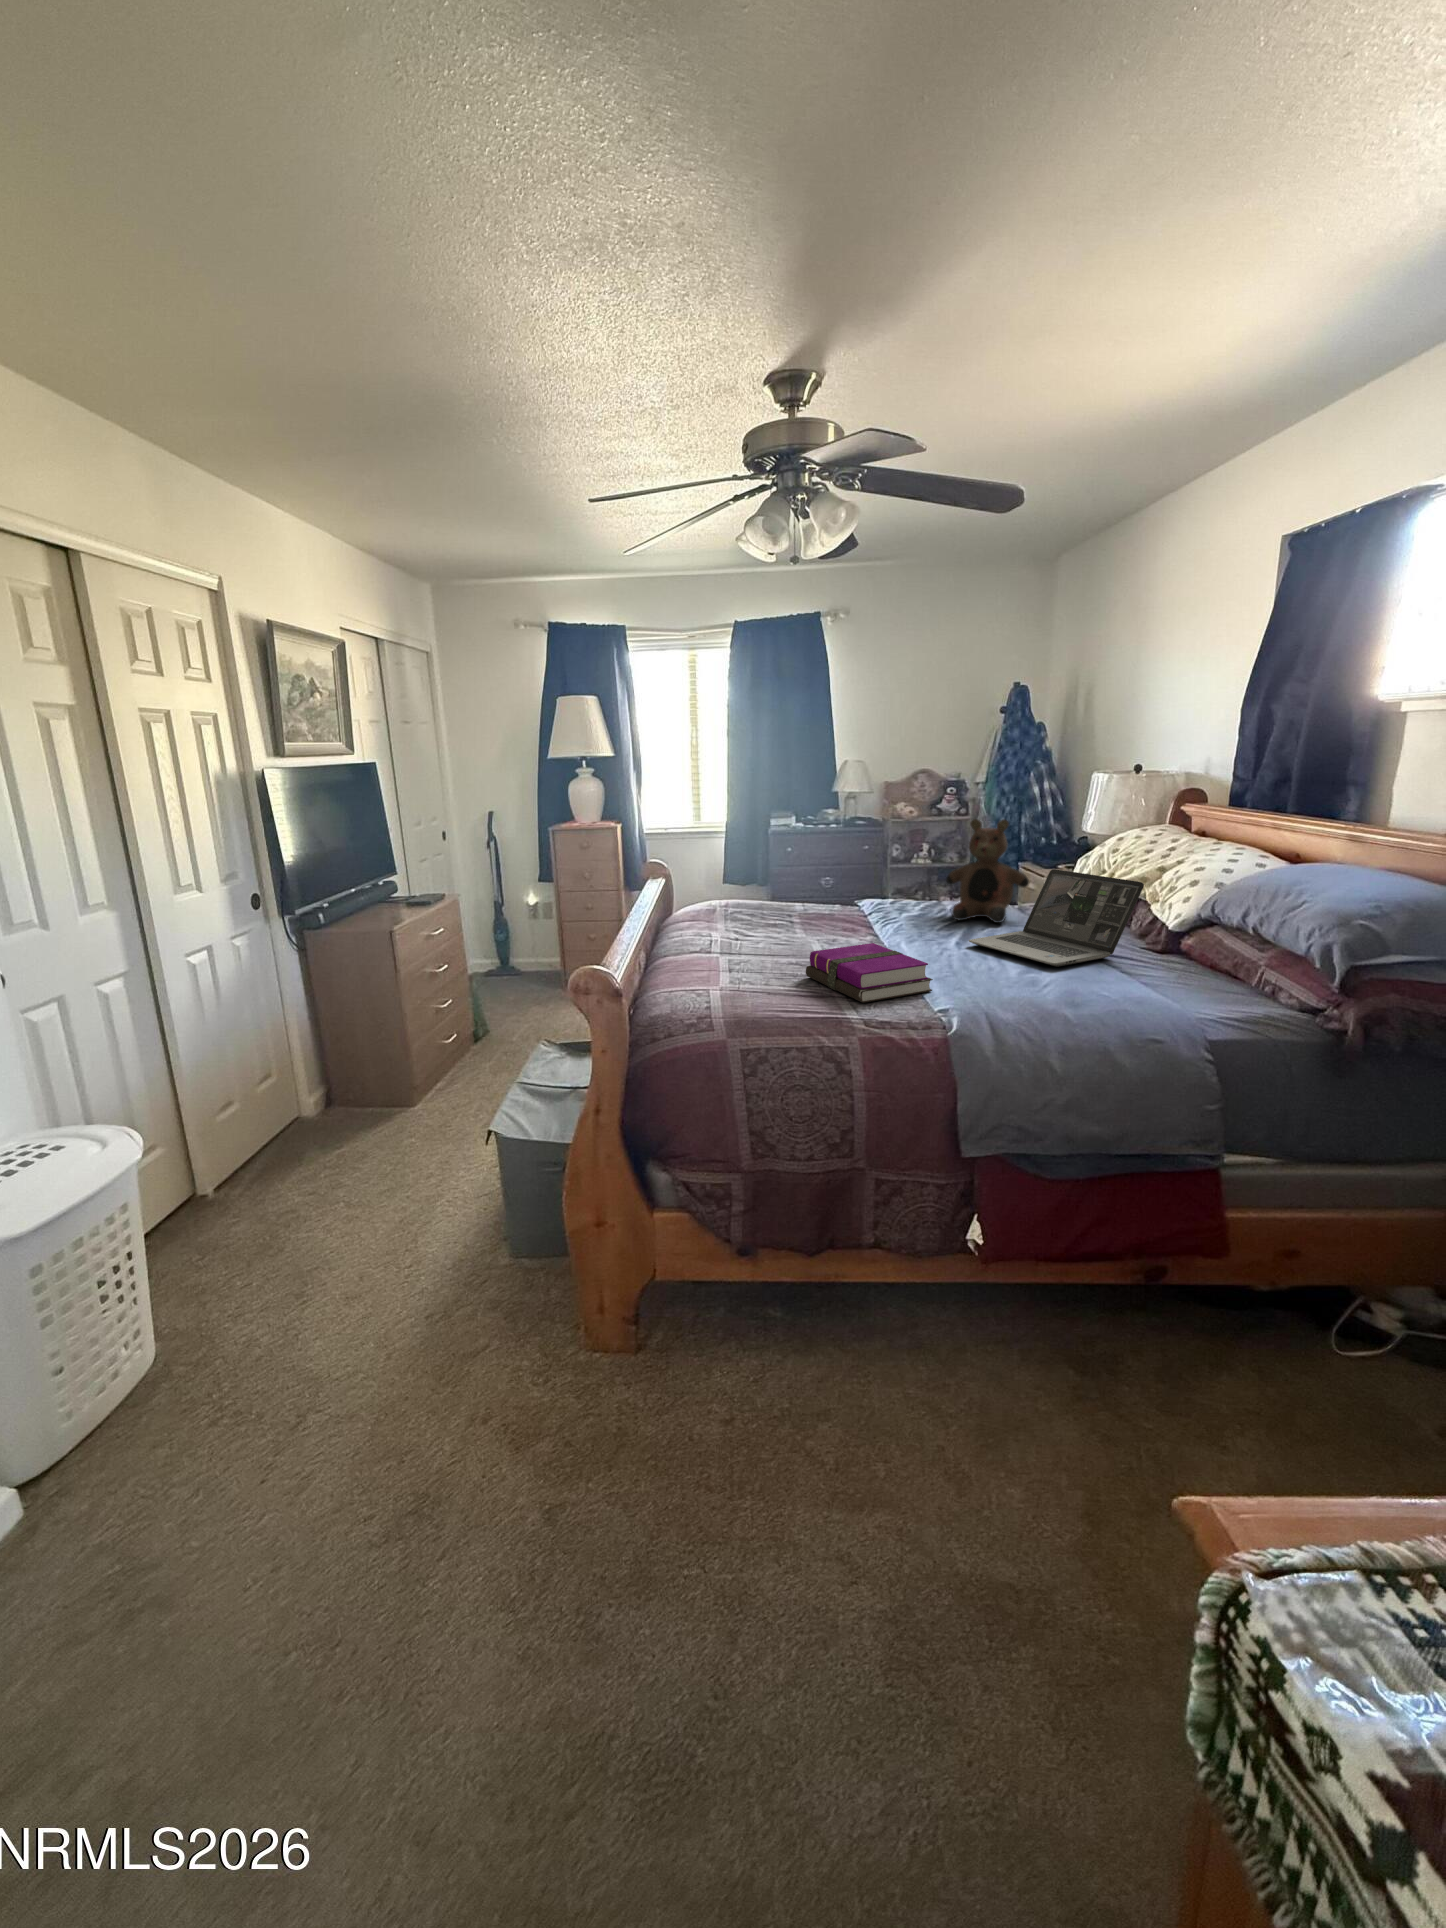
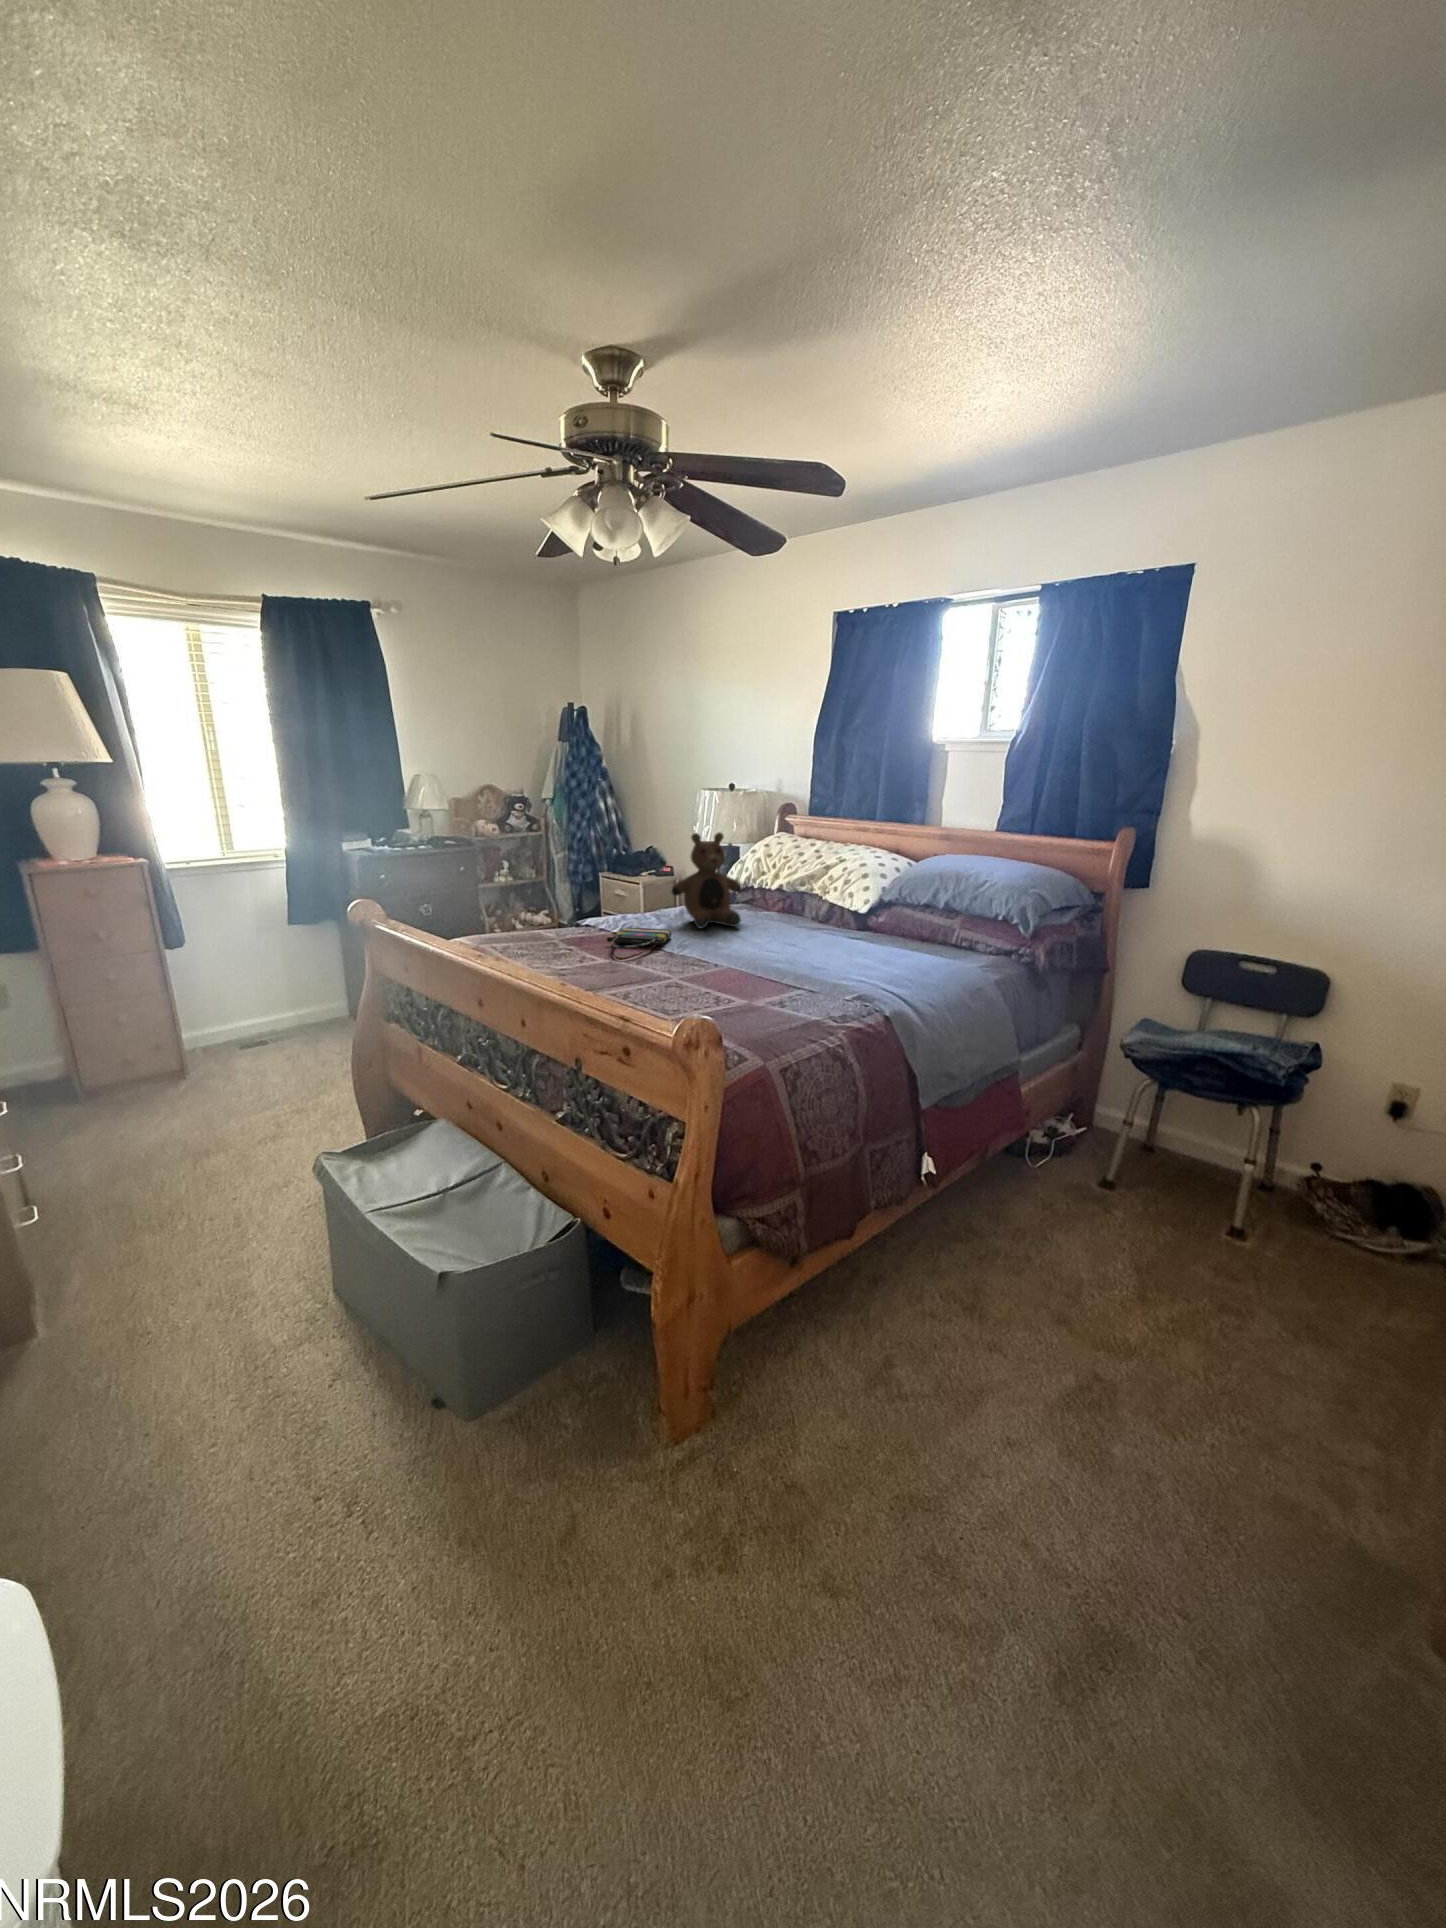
laptop: present [969,869,1144,967] -> none [758,874,875,955]
tote bag: none [820,909,912,935] -> present [607,928,672,960]
notebook: present [806,943,933,1003] -> none [706,958,826,1015]

